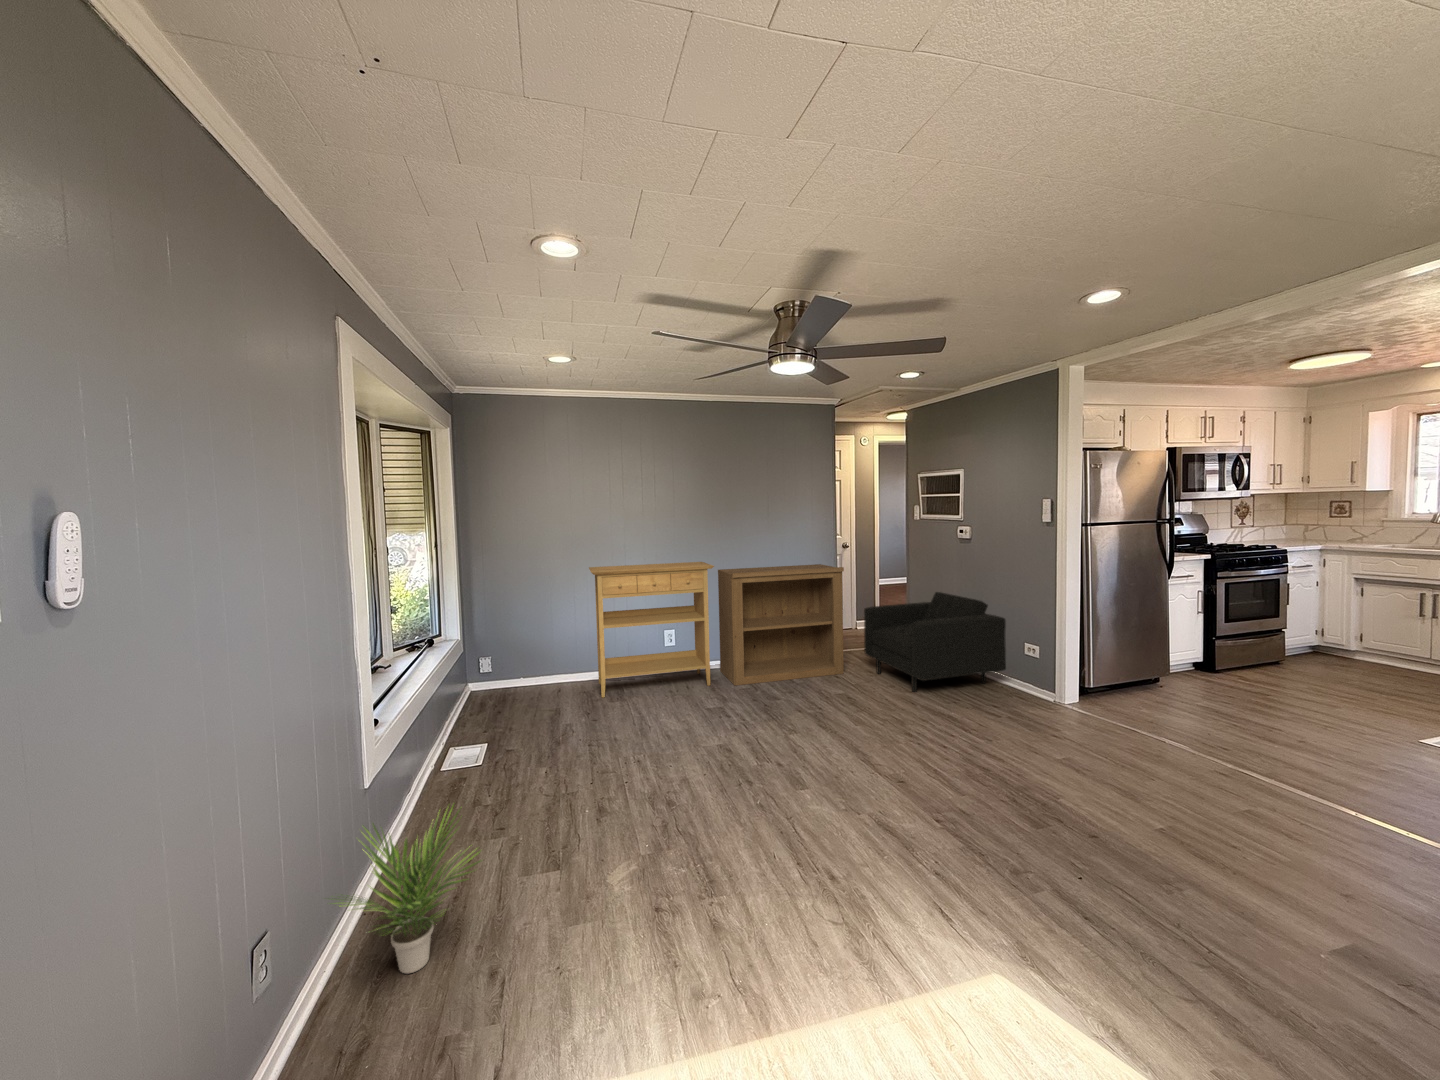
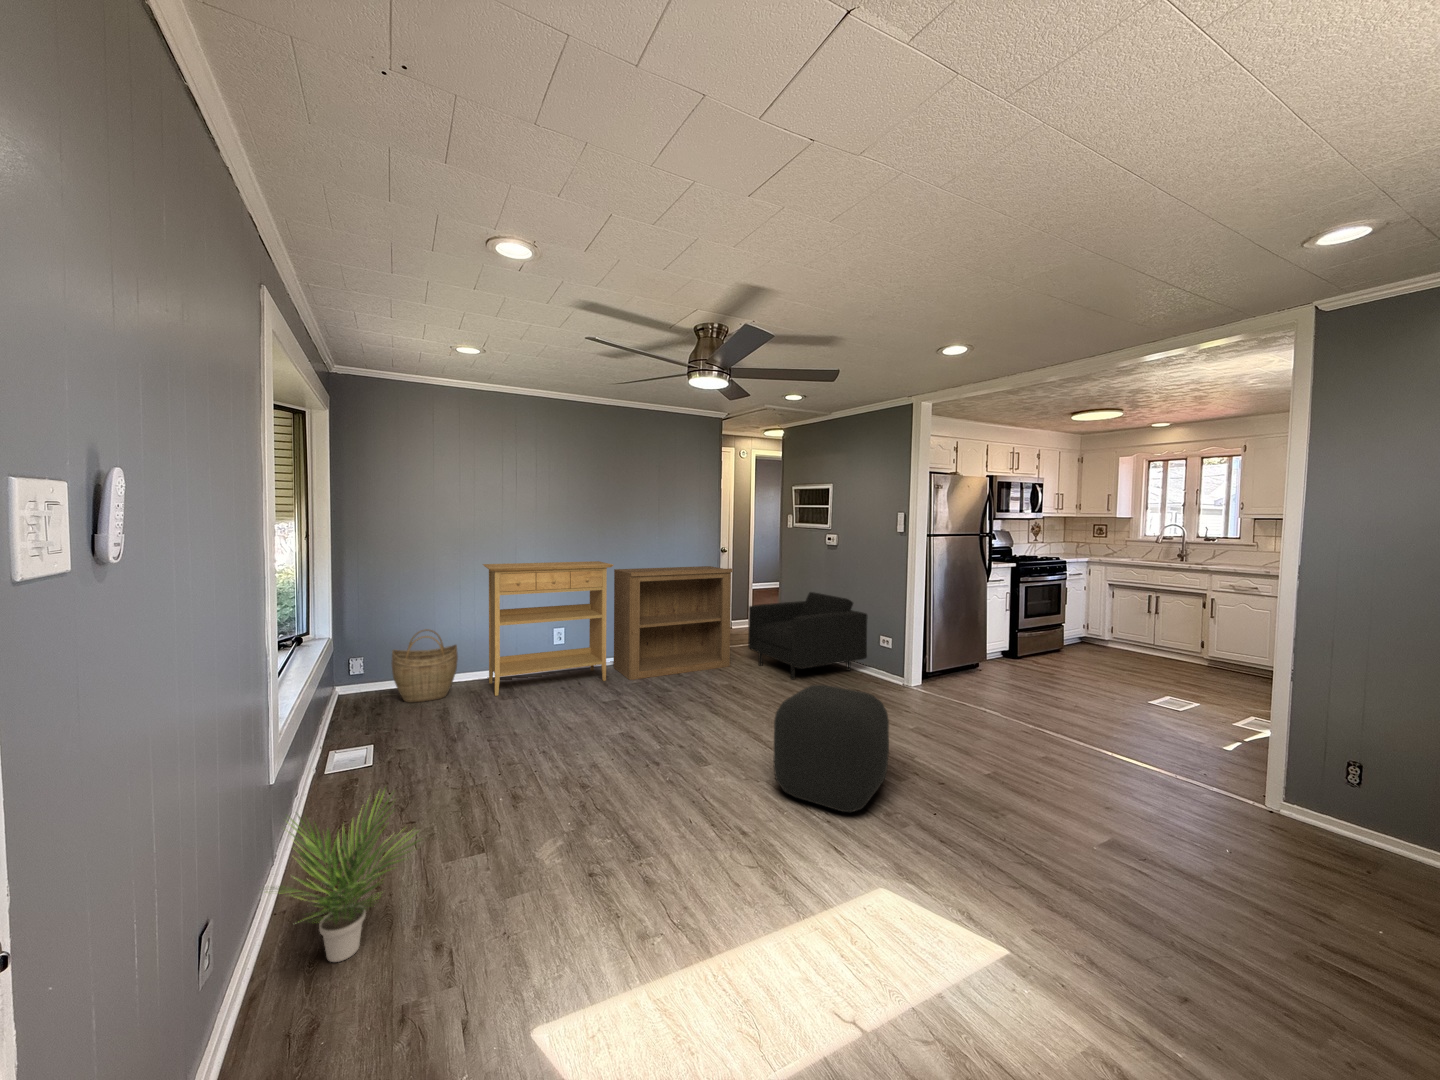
woven basket: none [509,631,568,701] -> present [391,629,458,703]
ottoman: none [872,709,1017,868] -> present [774,685,889,812]

